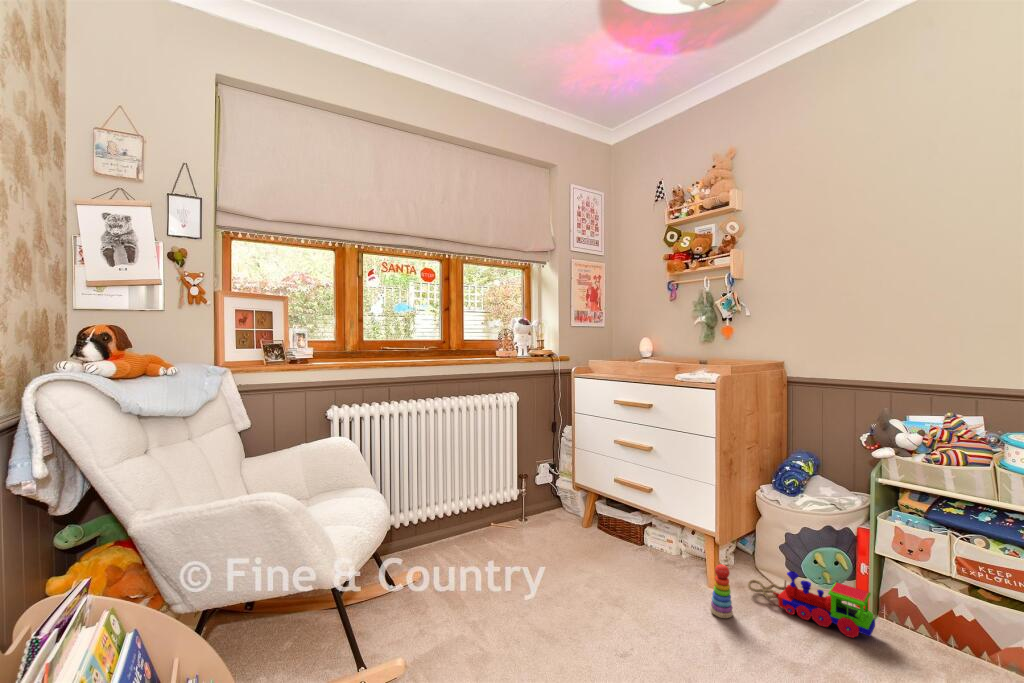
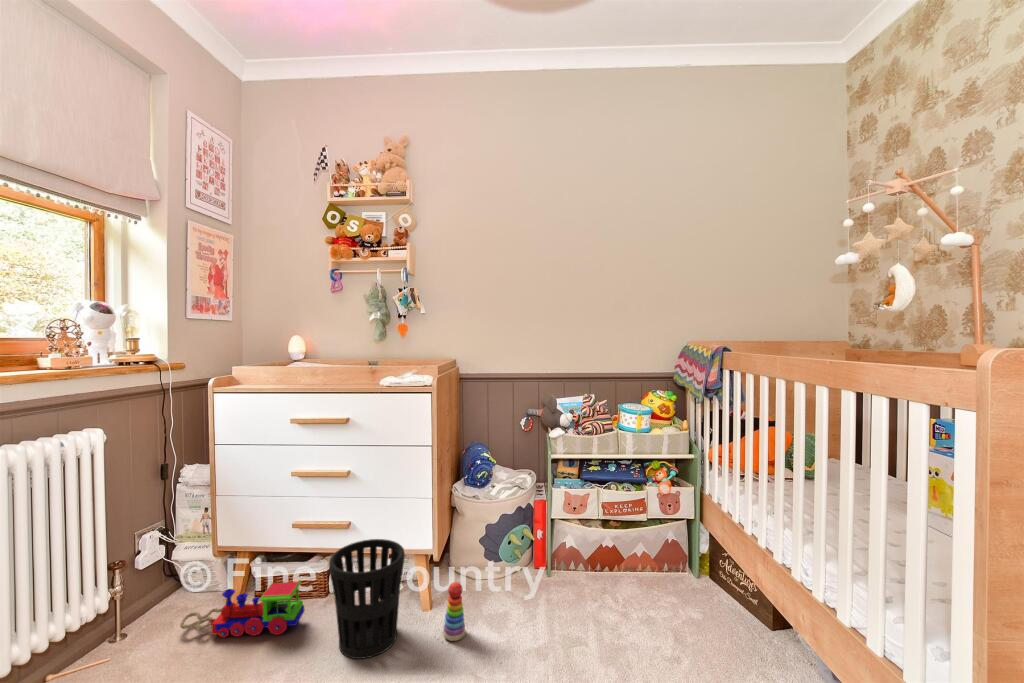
wastebasket: none [622,505,682,596] -> present [329,539,405,659]
toy train: present [748,571,875,638] -> present [180,582,304,638]

